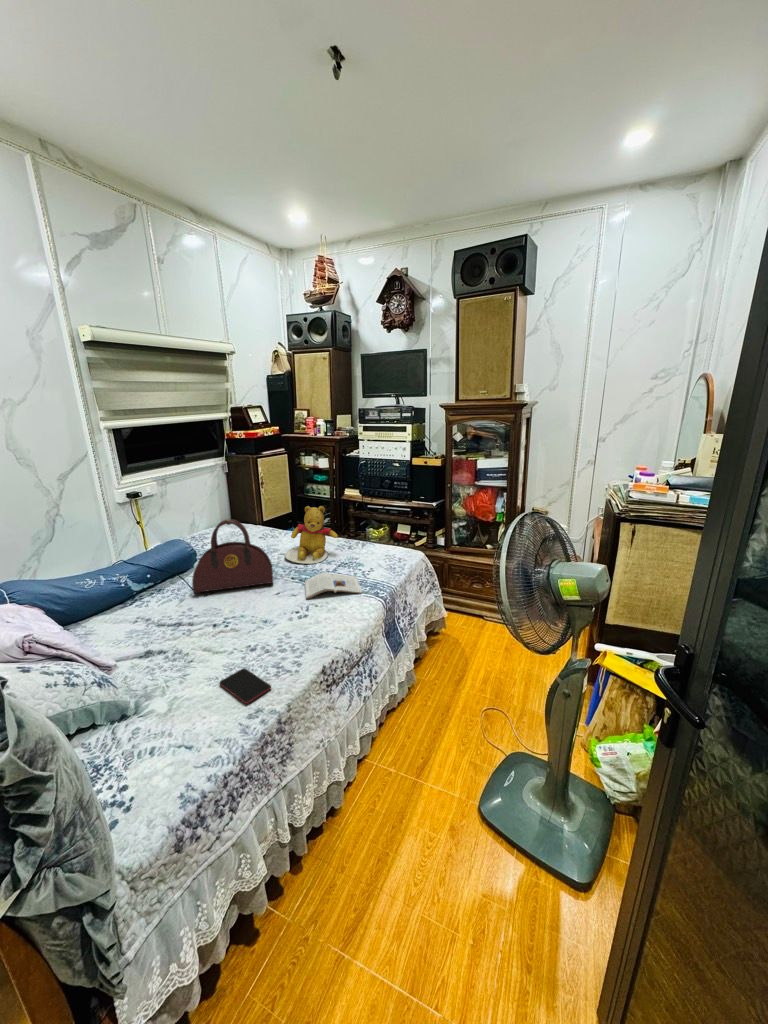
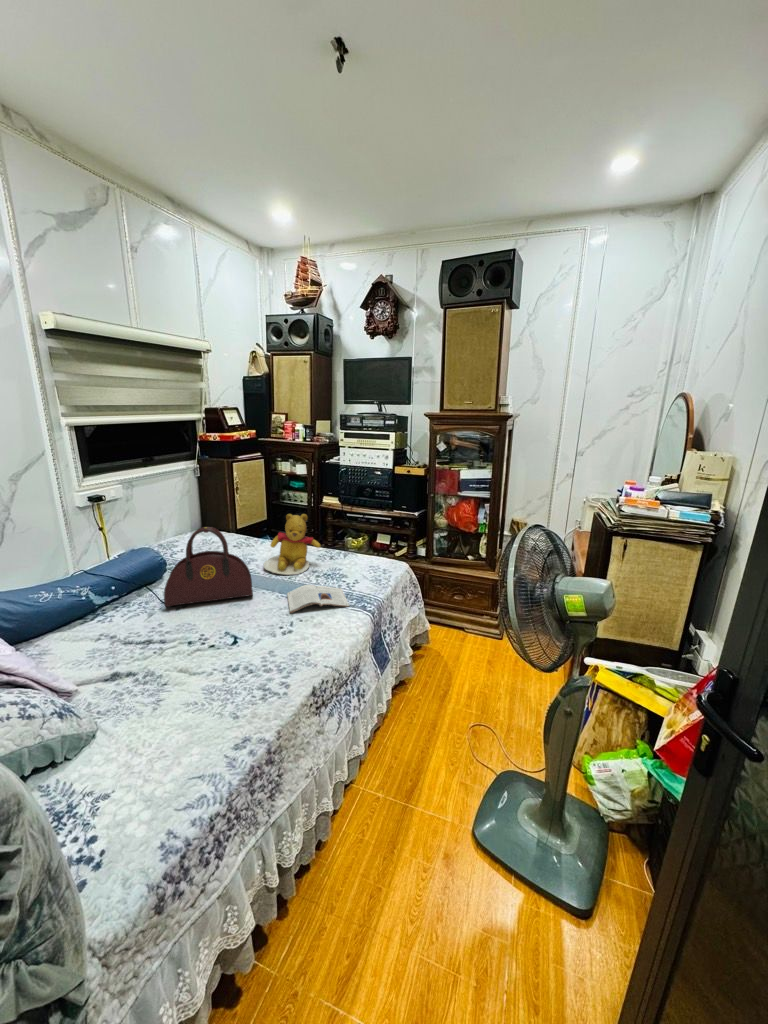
smartphone: present [220,669,271,704] -> none [200,692,259,733]

